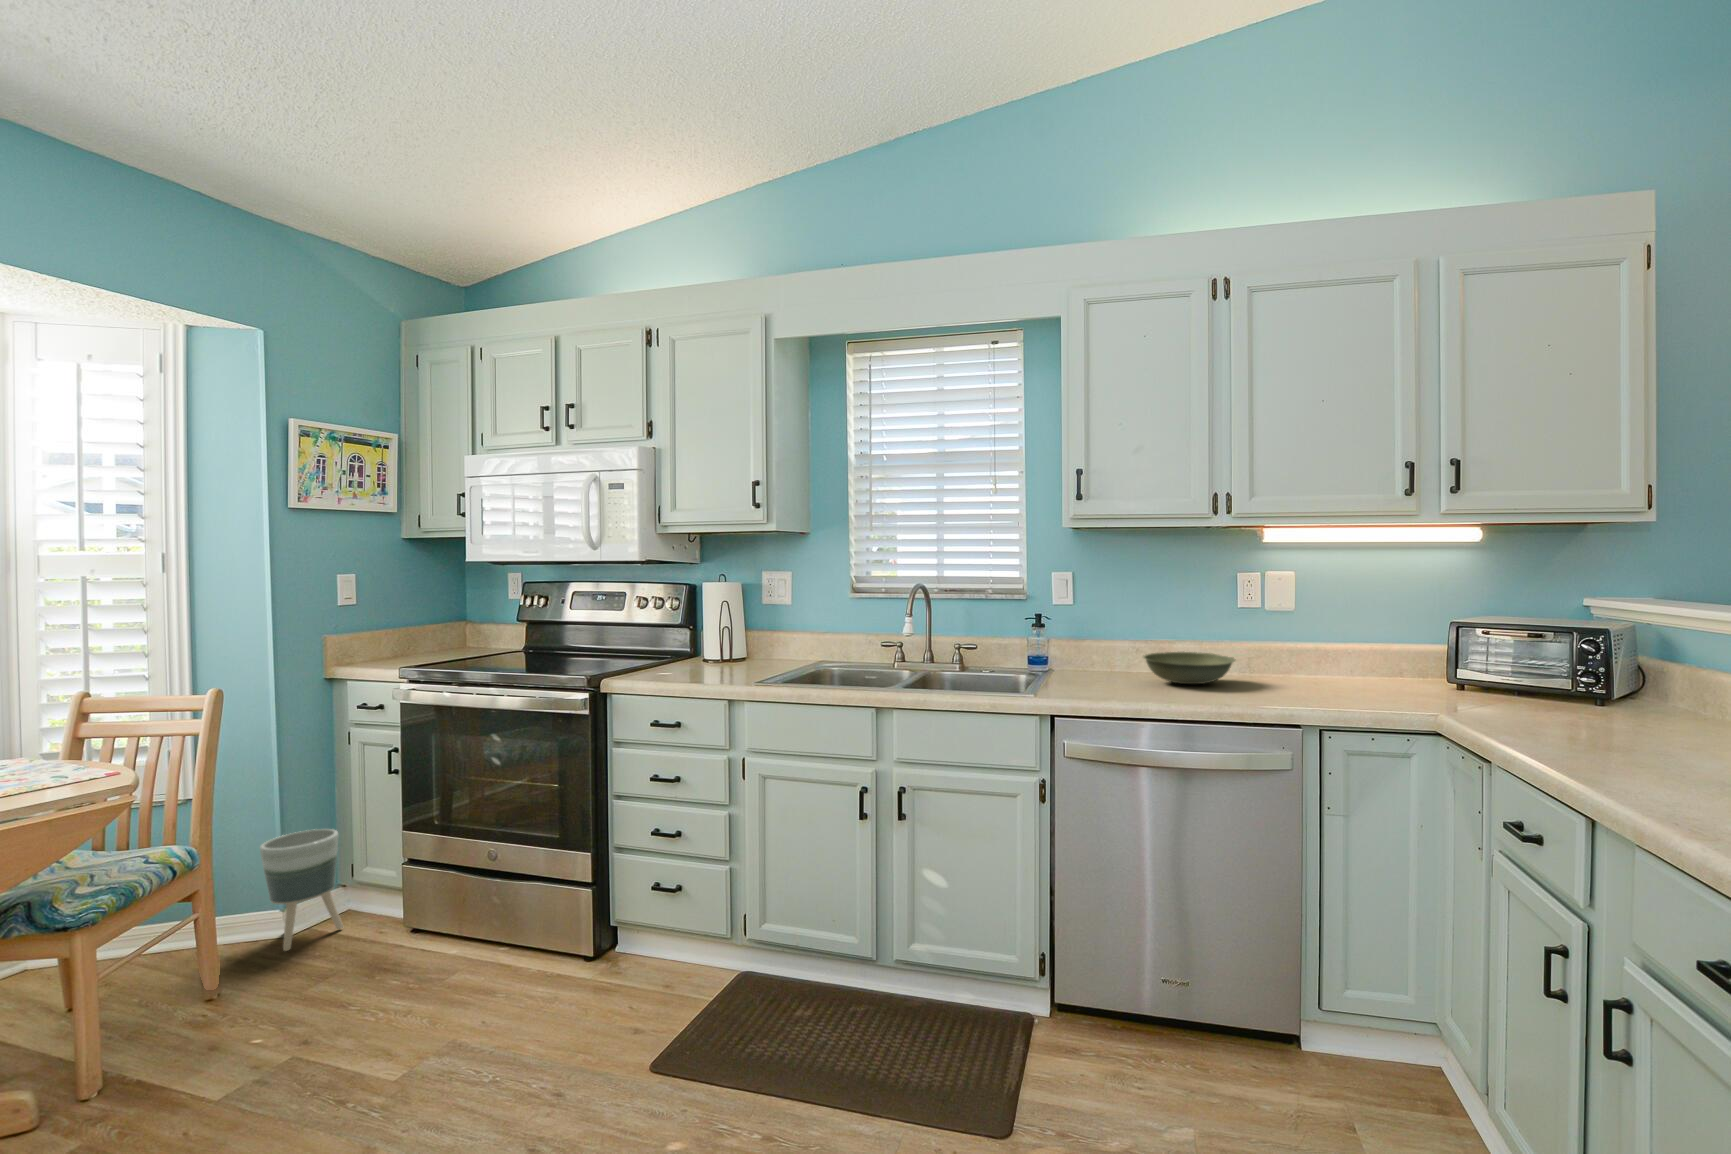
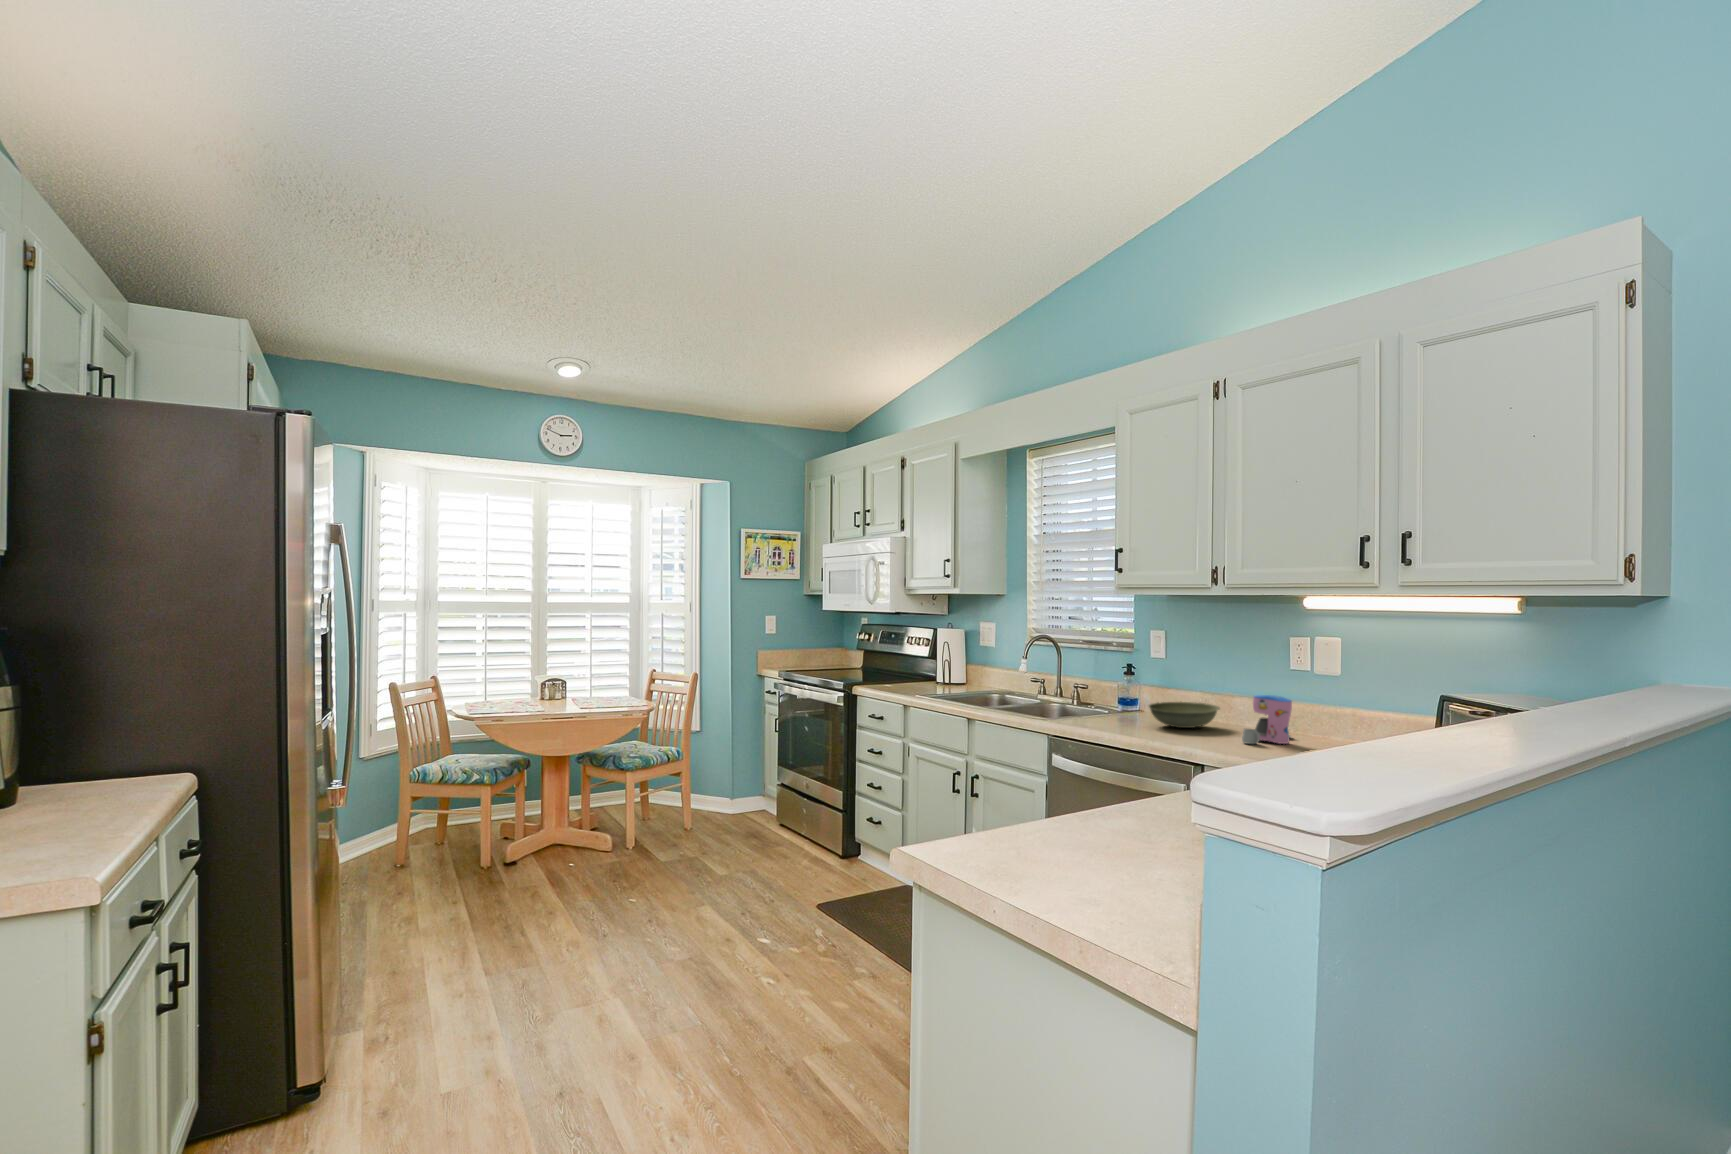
coffee maker: none [1301,632,1365,693] -> present [1242,695,1292,744]
planter: present [260,829,343,951] -> none [717,756,753,816]

